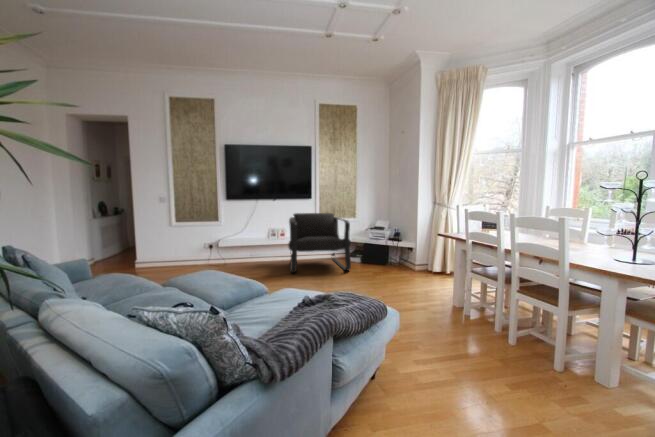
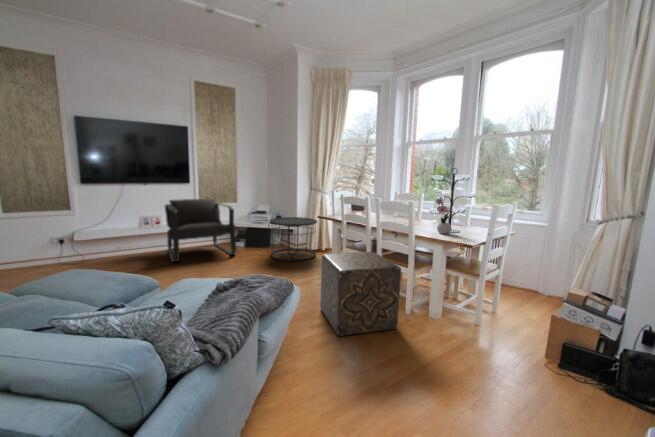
flower arrangement: none [603,203,641,265] -> present [436,192,452,234]
side table: none [385,234,440,284] -> present [270,217,317,261]
ottoman: none [430,278,541,390] -> present [320,252,401,336]

